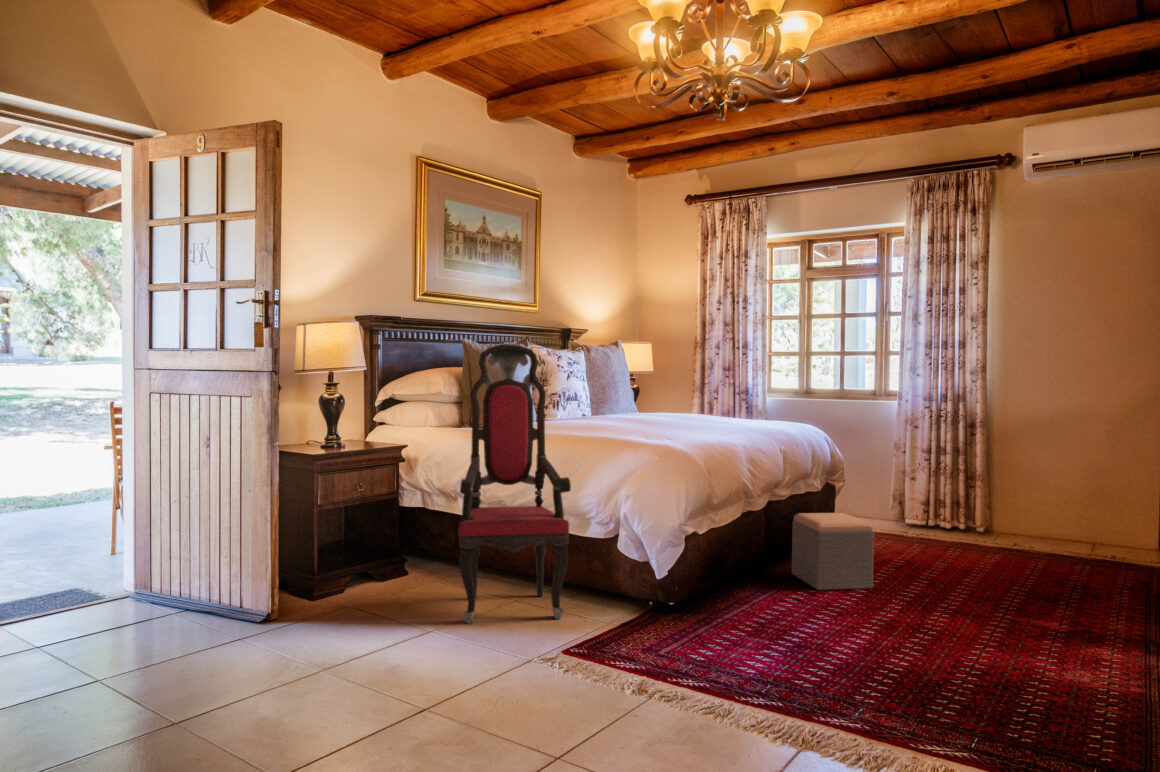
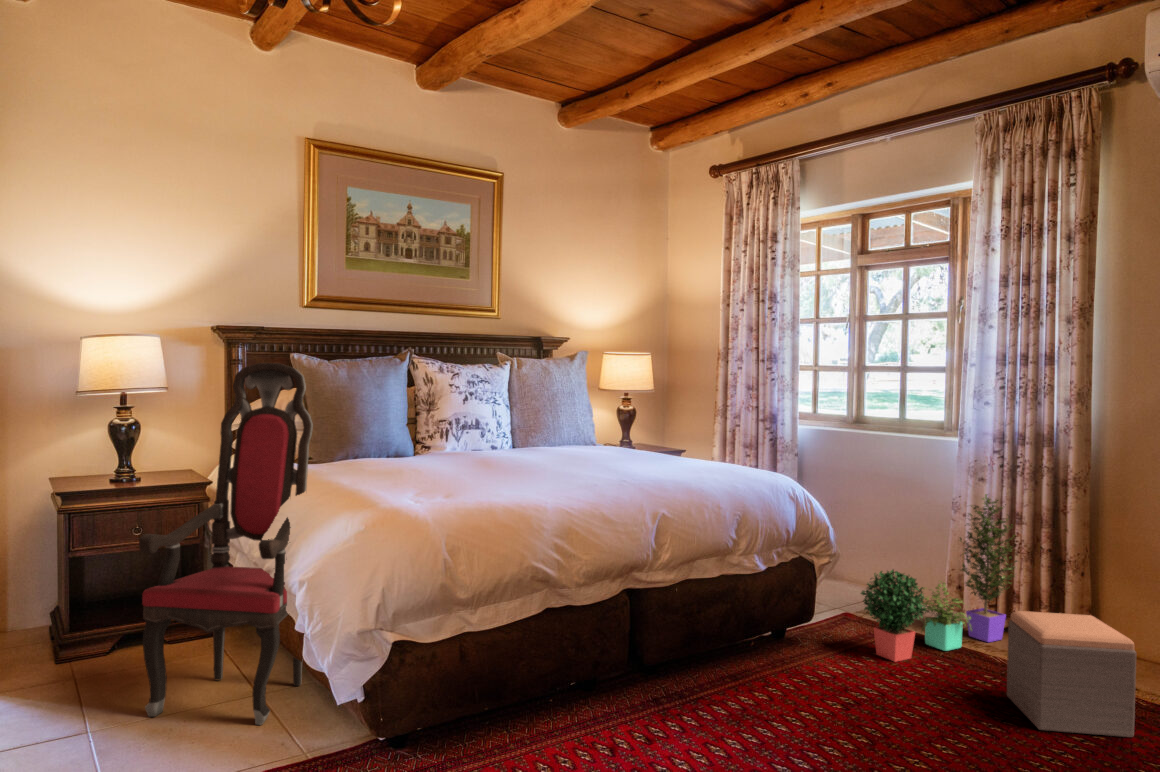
potted plant: none [869,436,952,549] -> present [861,494,1017,662]
footstool: present [792,513,874,590] -> present [1007,611,1137,737]

